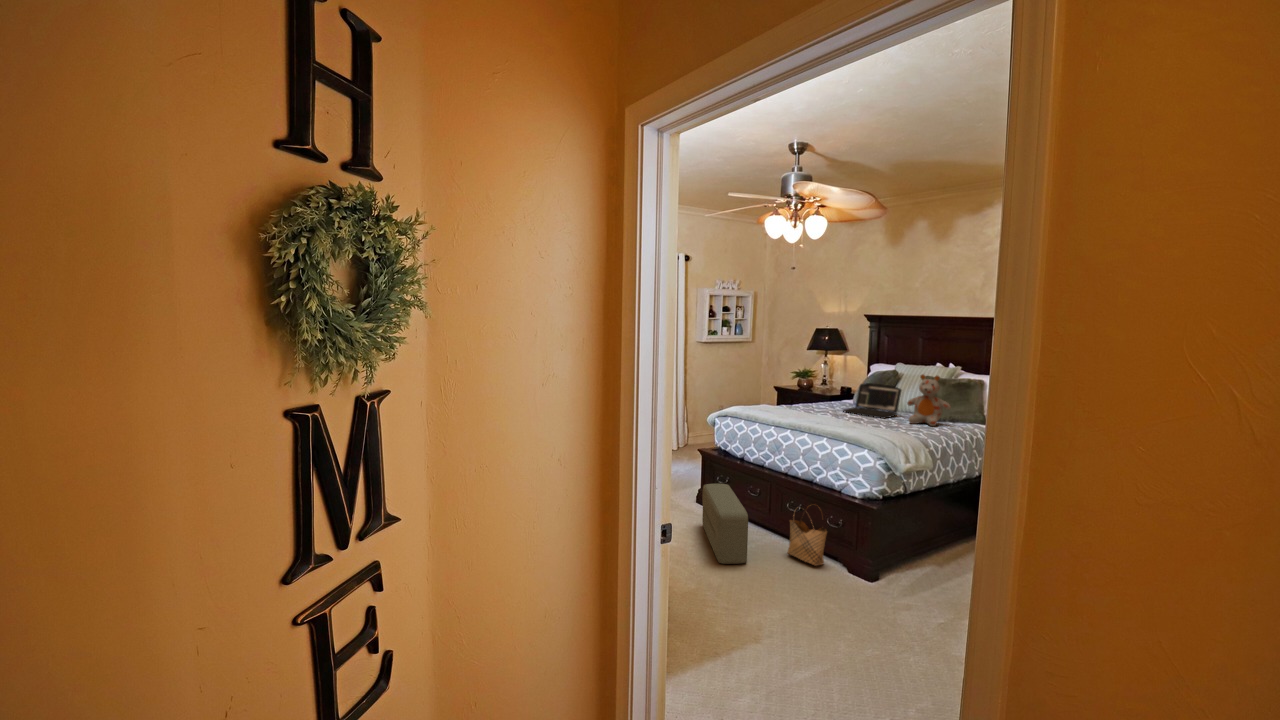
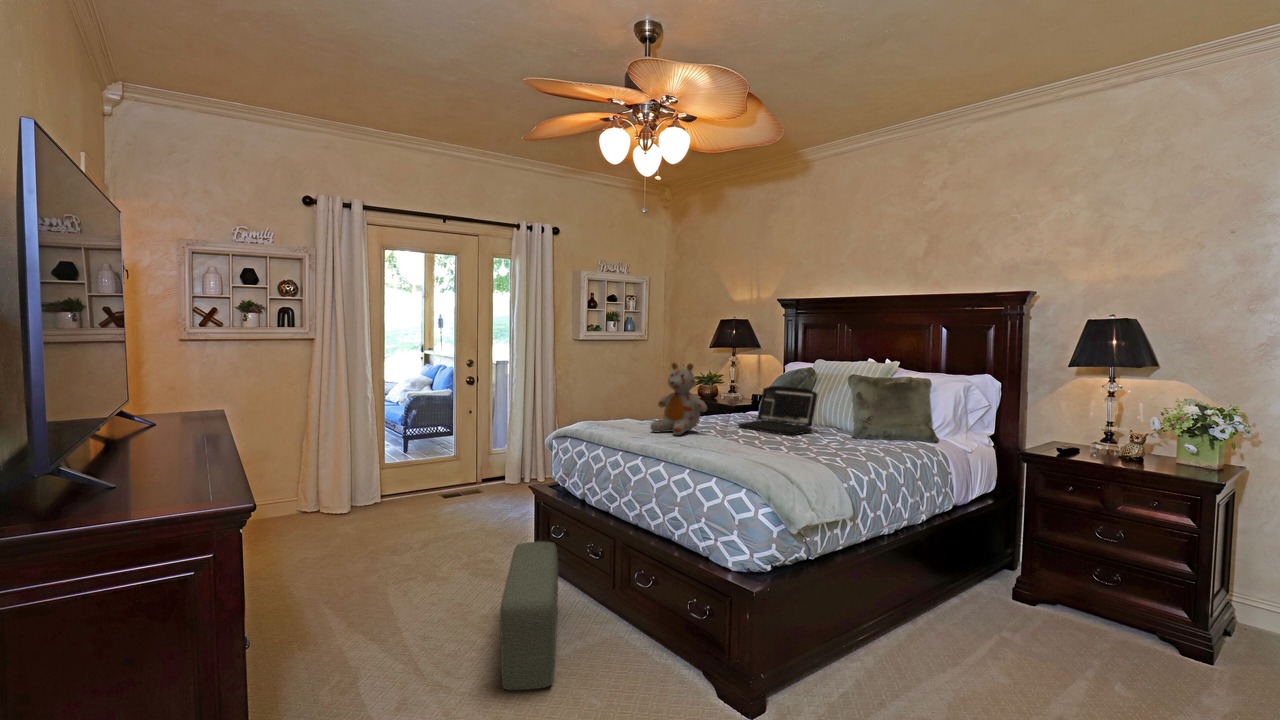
stuffed bear: present [907,374,951,426] -> present [650,363,707,435]
woven basket: present [788,507,827,565] -> none [627,578,686,687]

